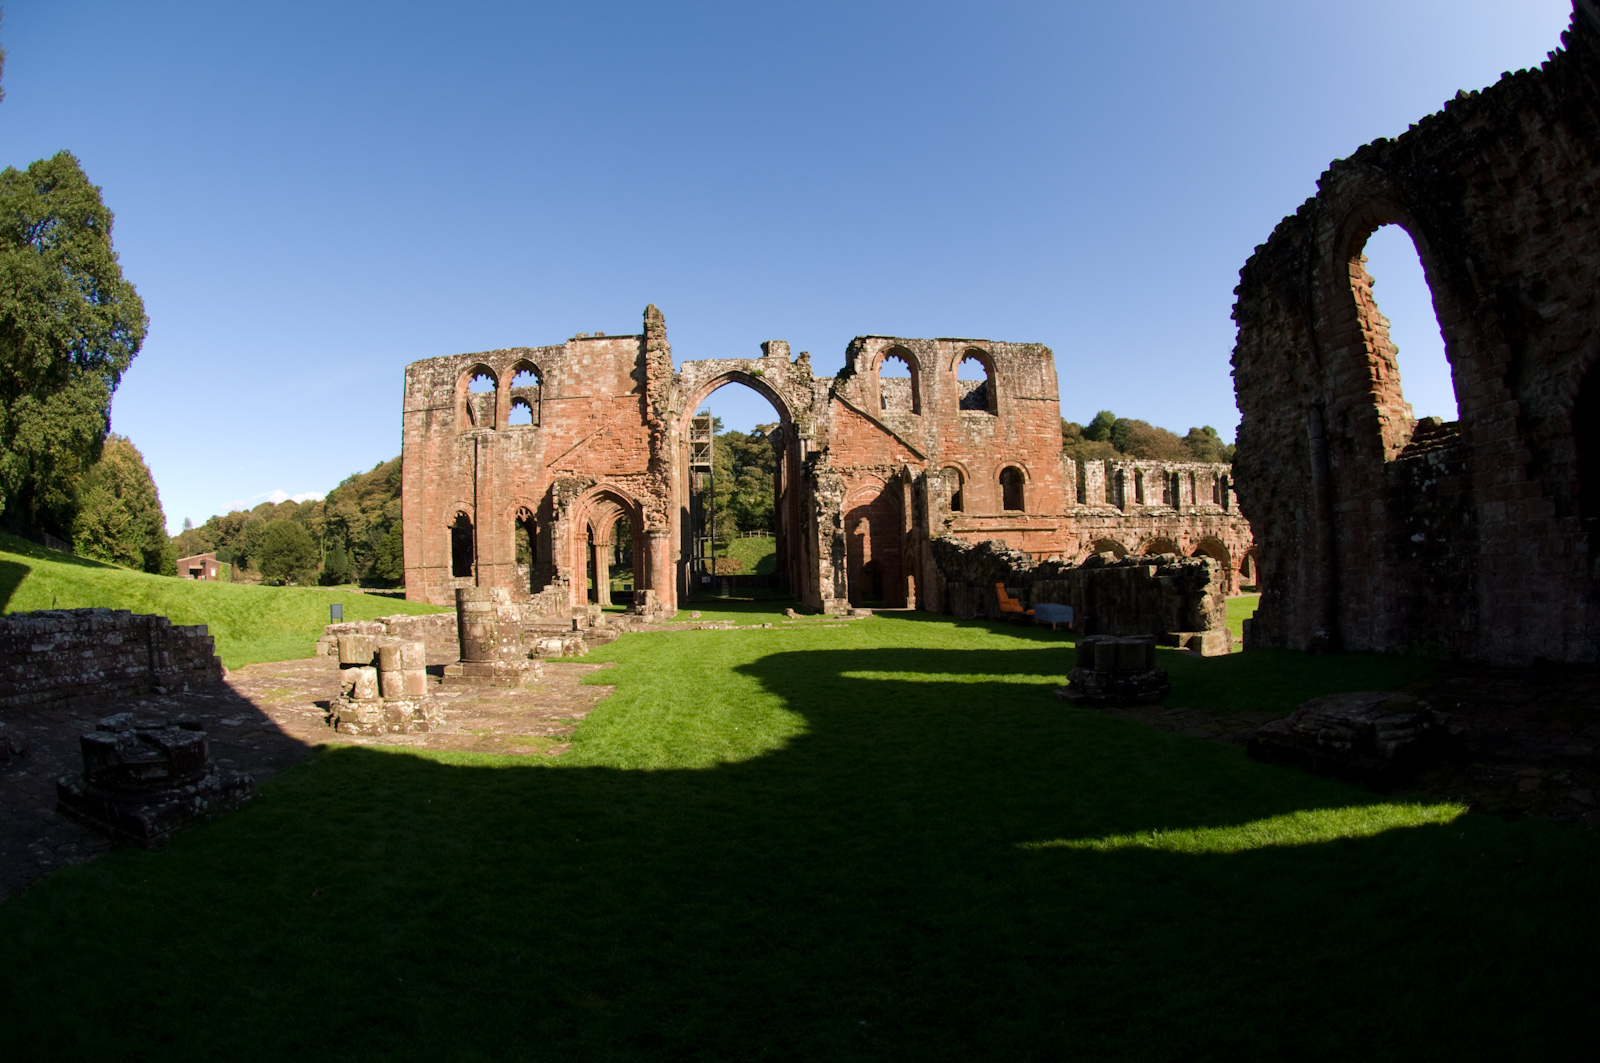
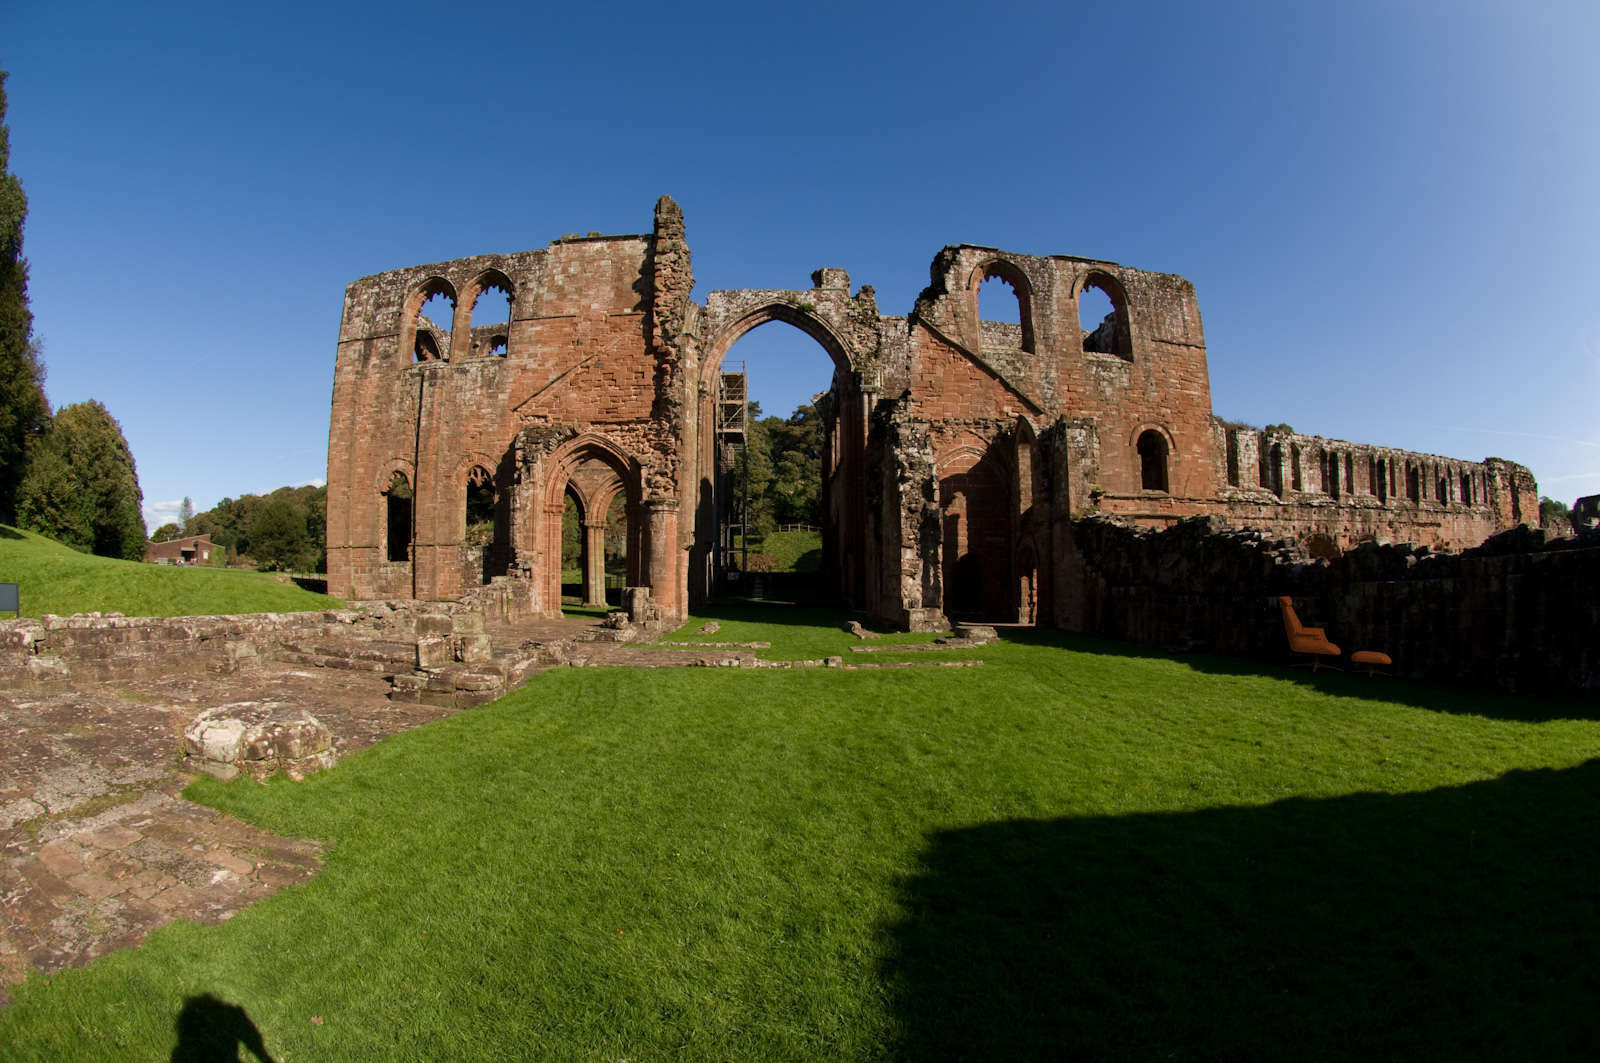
bench: present [1035,603,1073,628] -> none [1393,643,1522,704]

